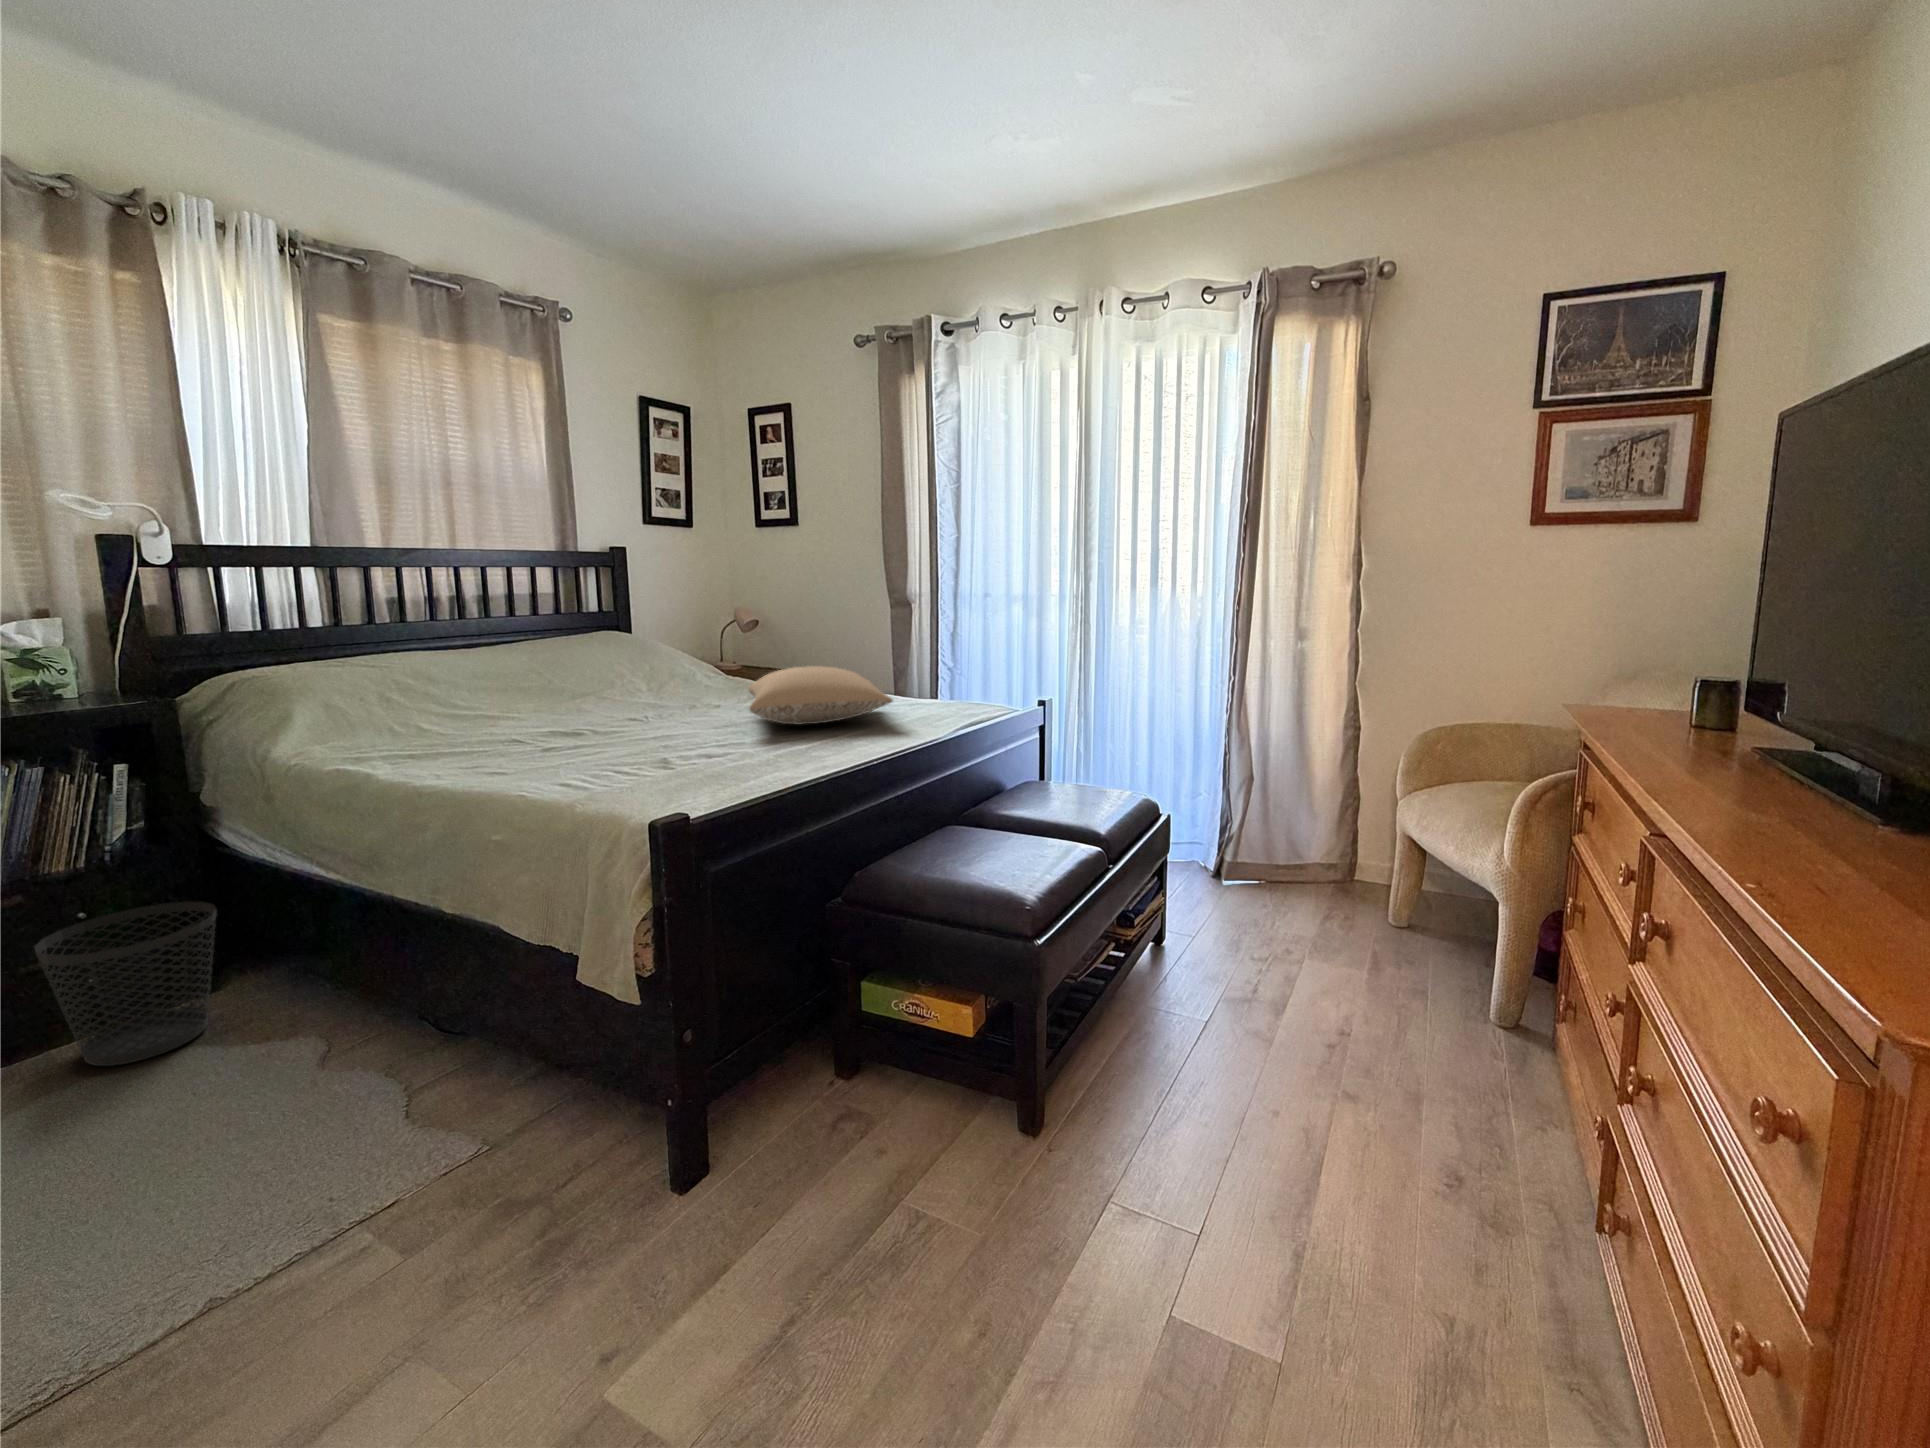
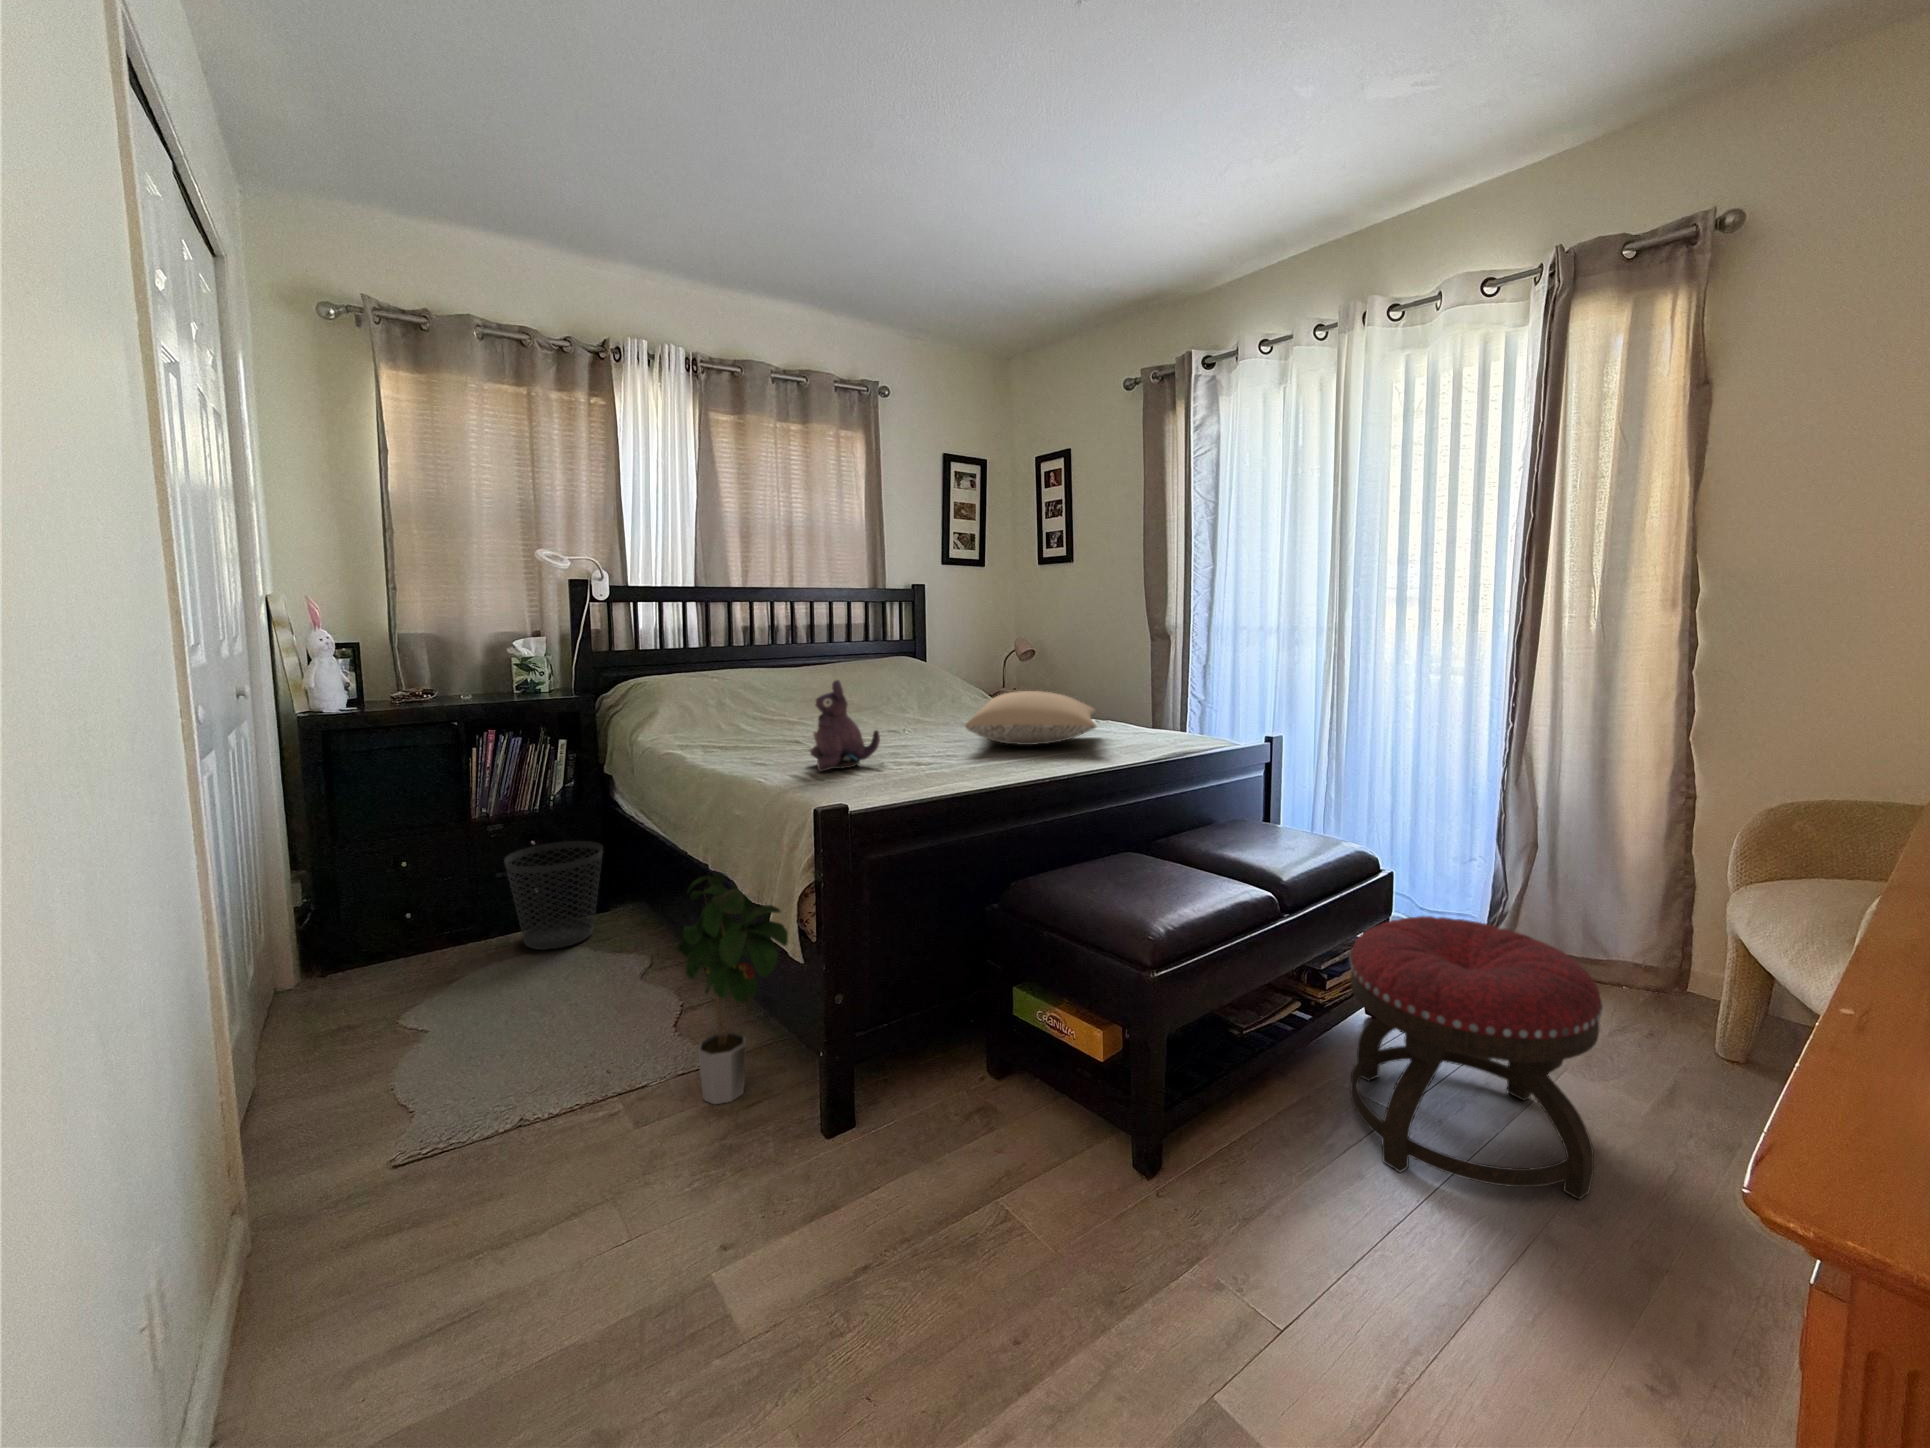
plush toy: none [565,665,658,776] -> present [810,680,880,771]
ottoman: none [1163,847,1360,1070] -> present [1349,916,1603,1199]
potted plant: none [425,917,610,1200] -> present [678,874,788,1104]

